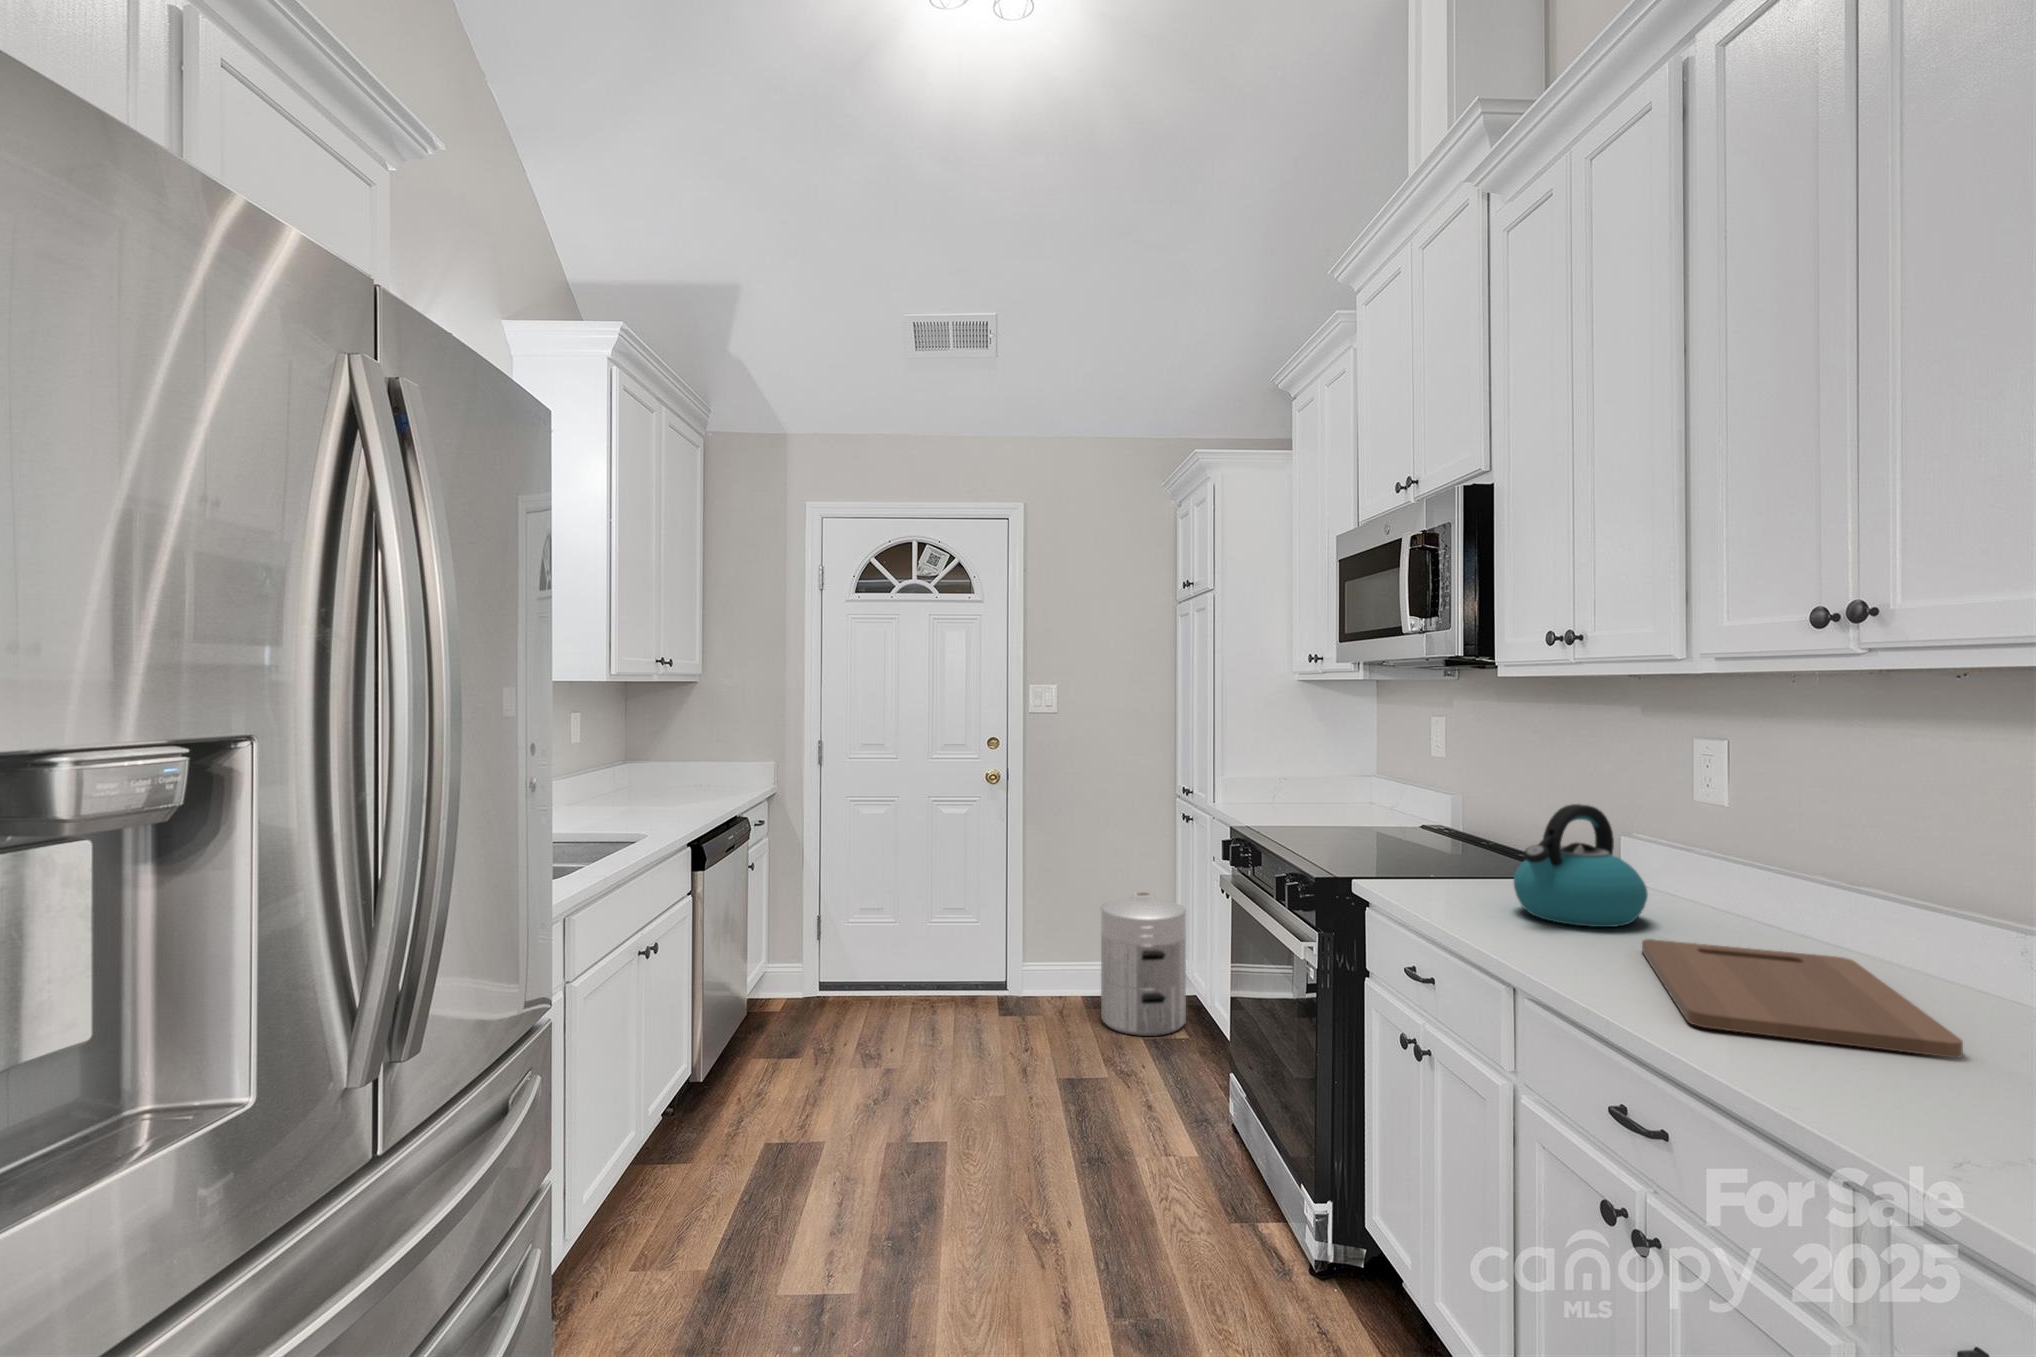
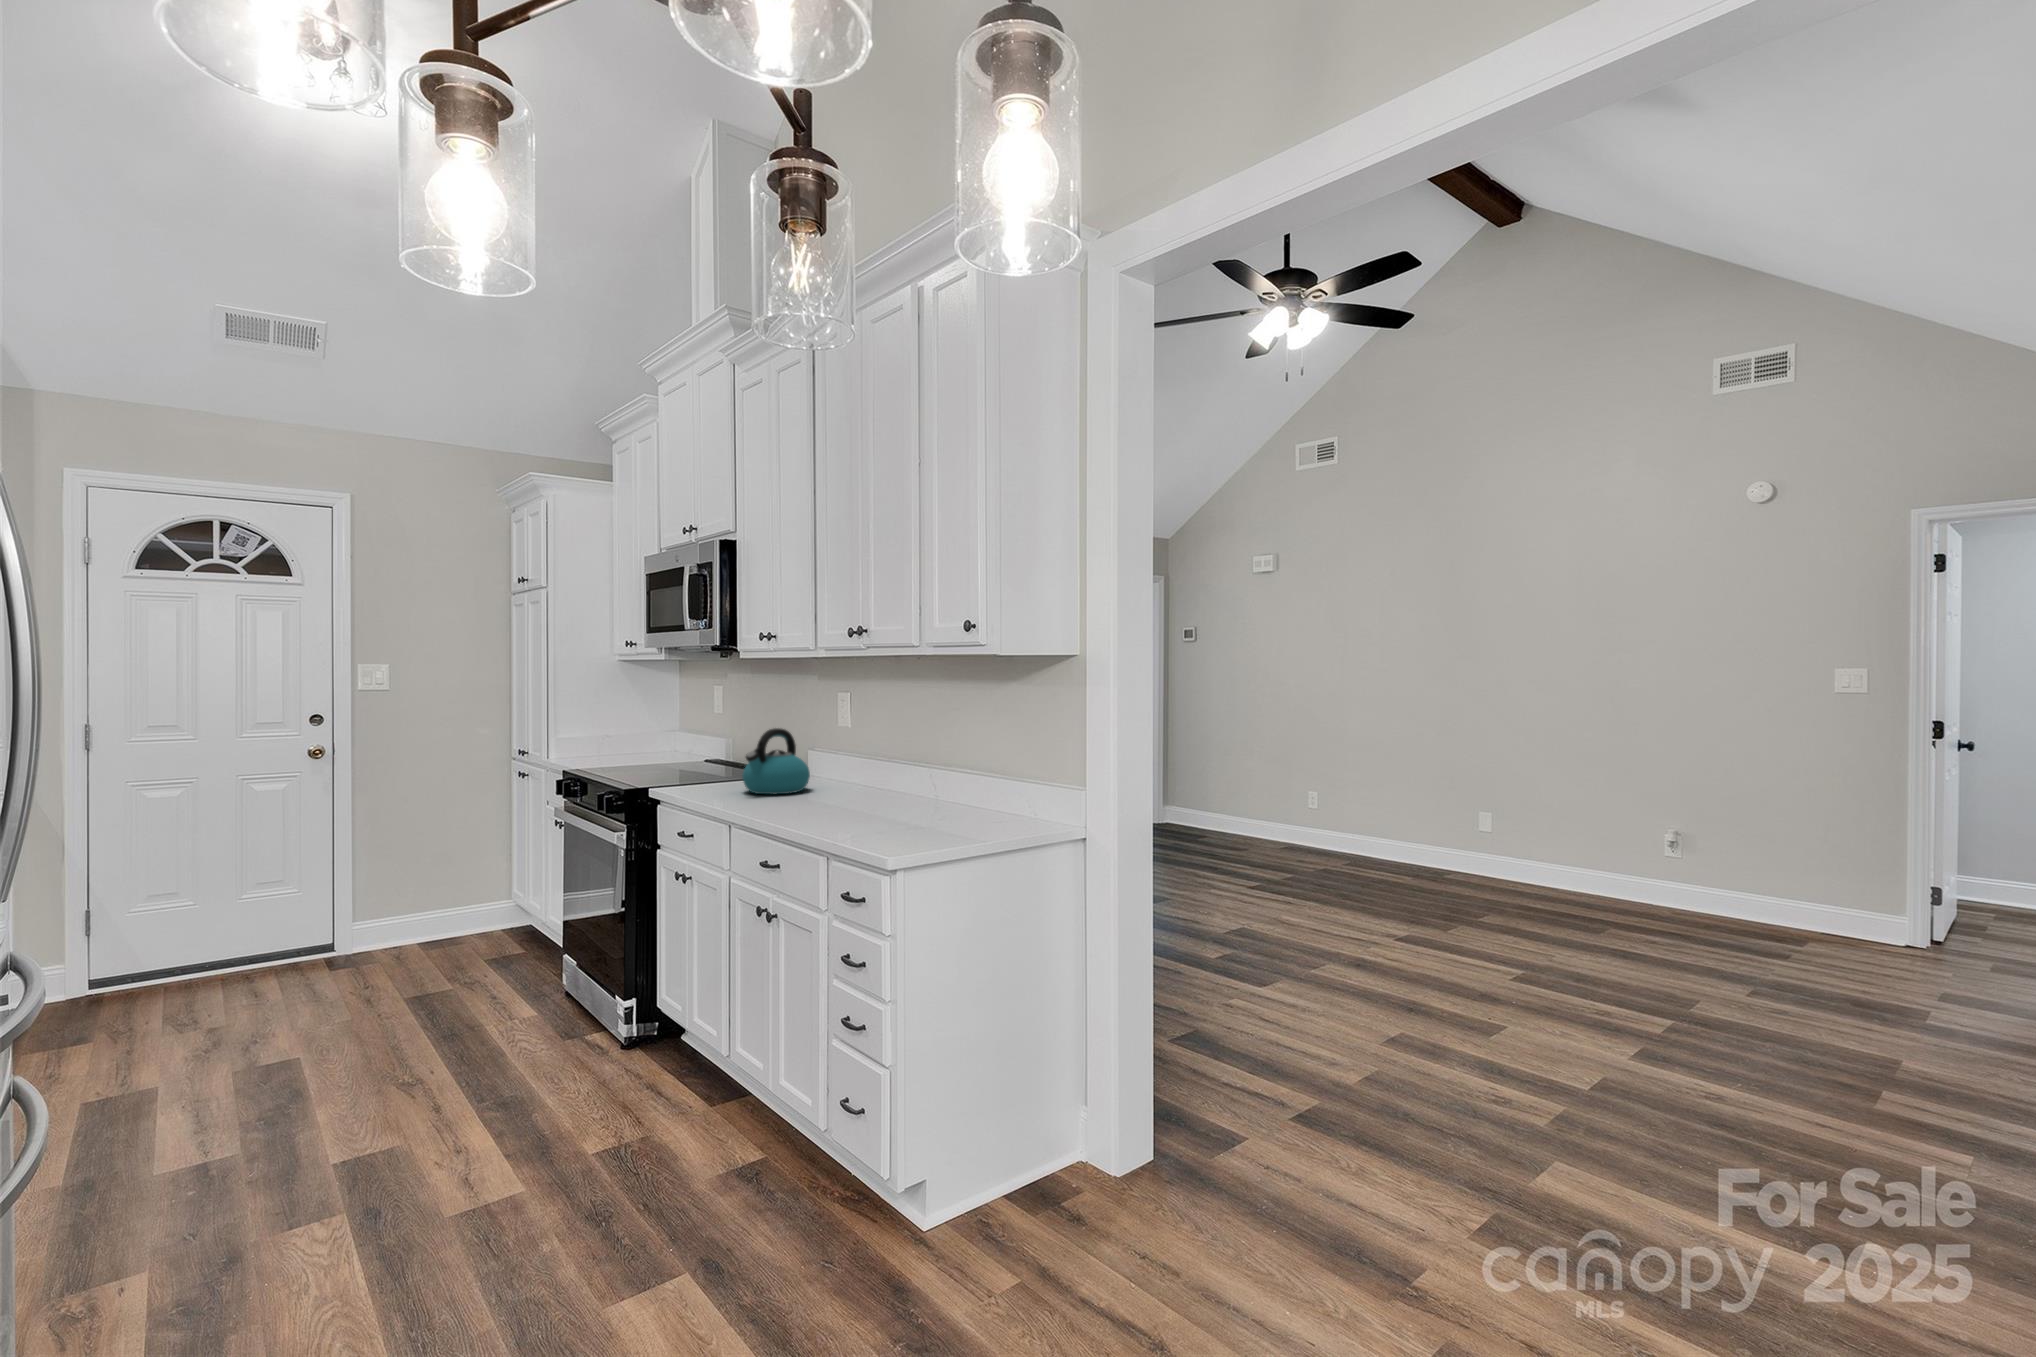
waste bin: present [1101,893,1186,1036] -> none [439,840,521,959]
cutting board: present [1642,939,1963,1058] -> none [799,791,902,820]

